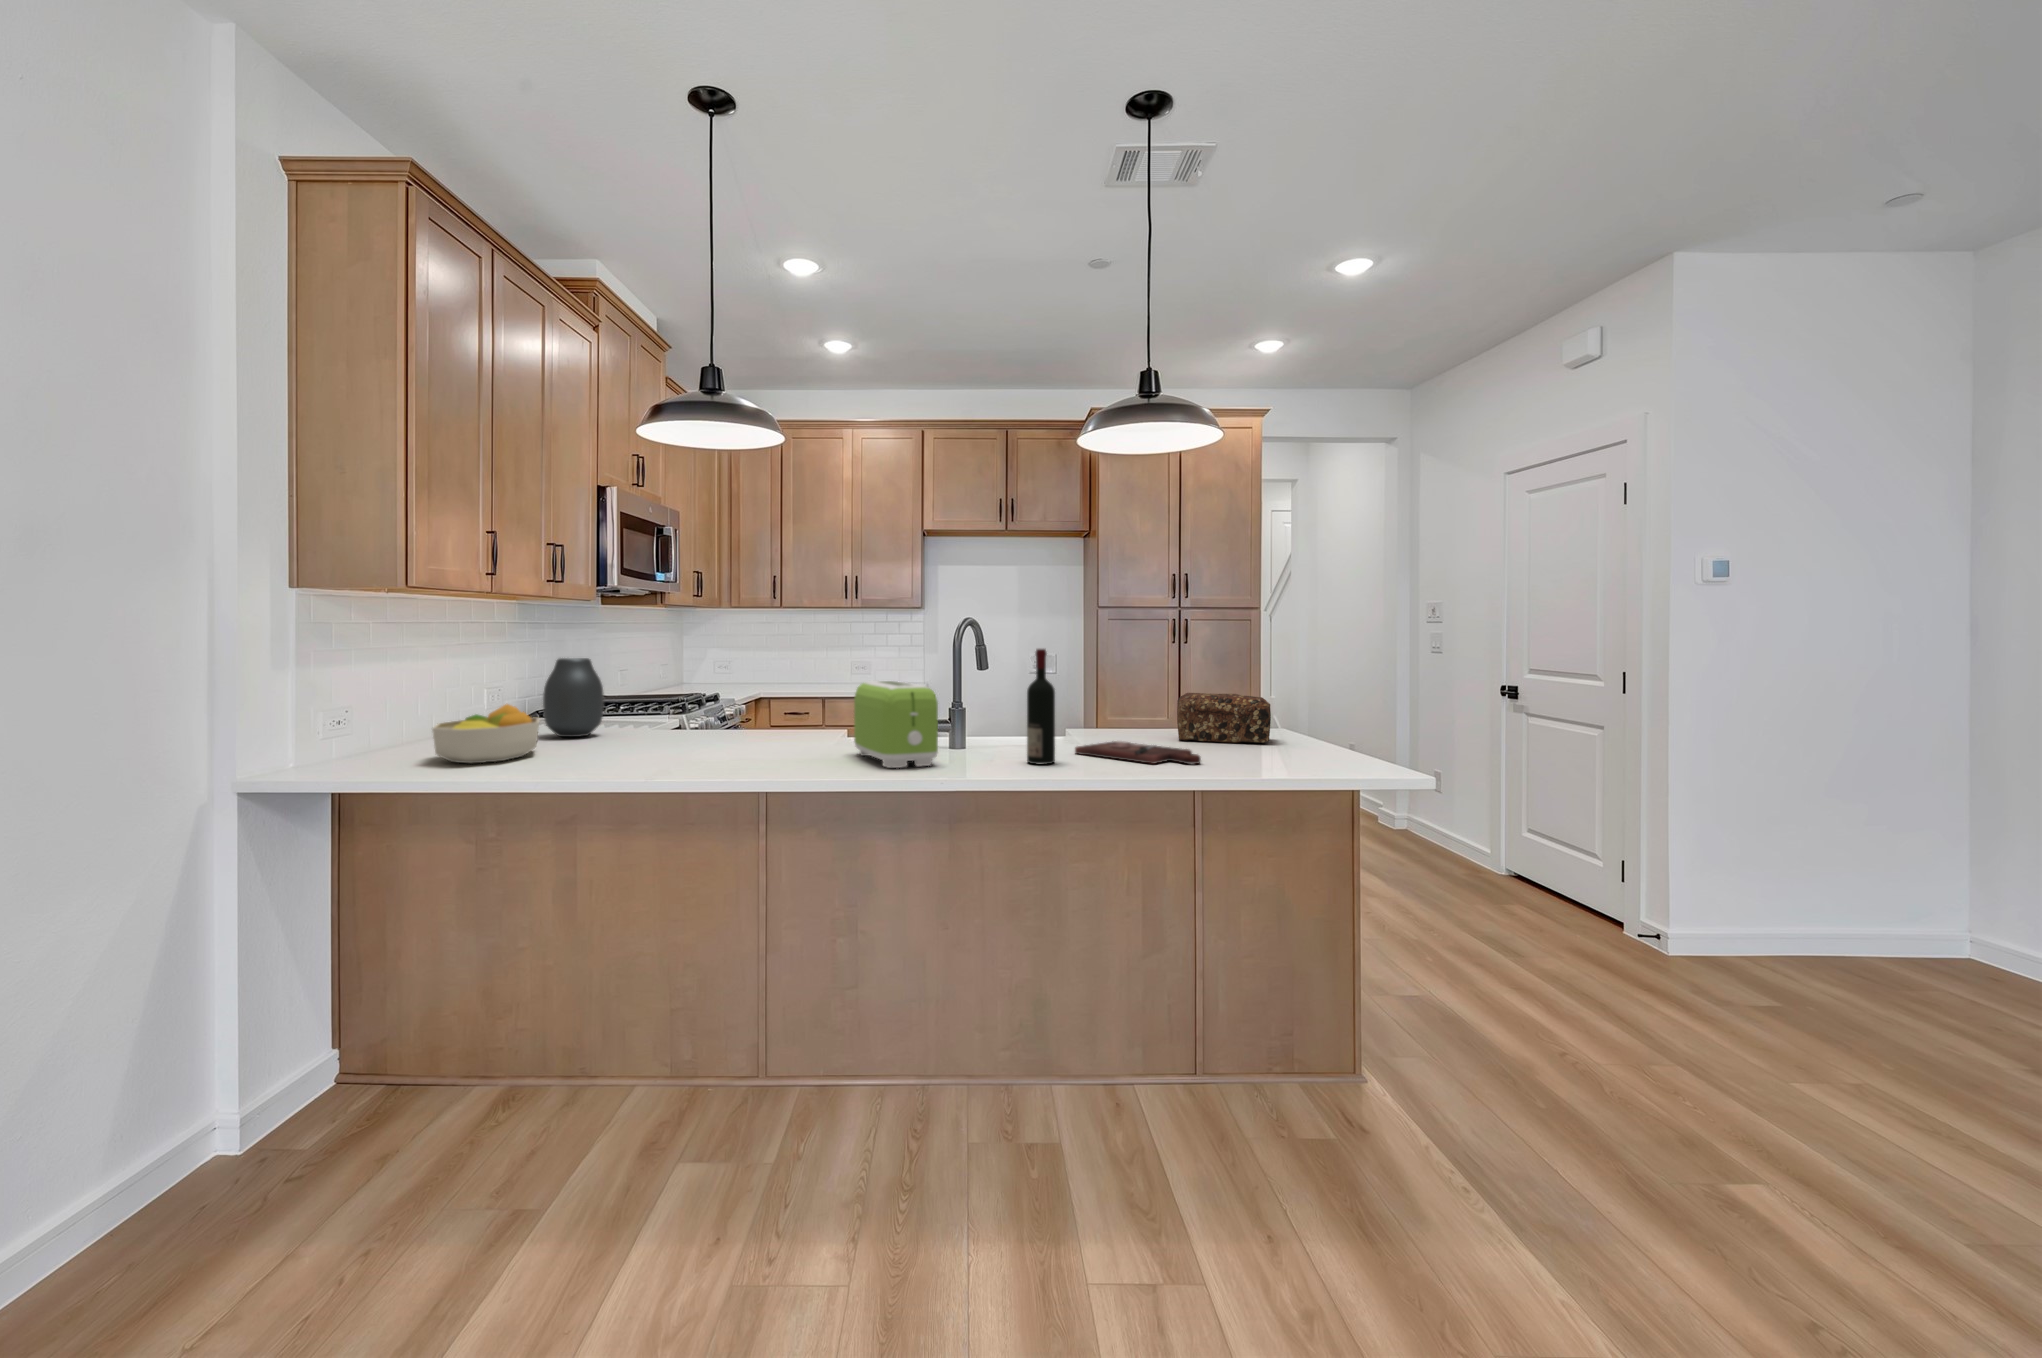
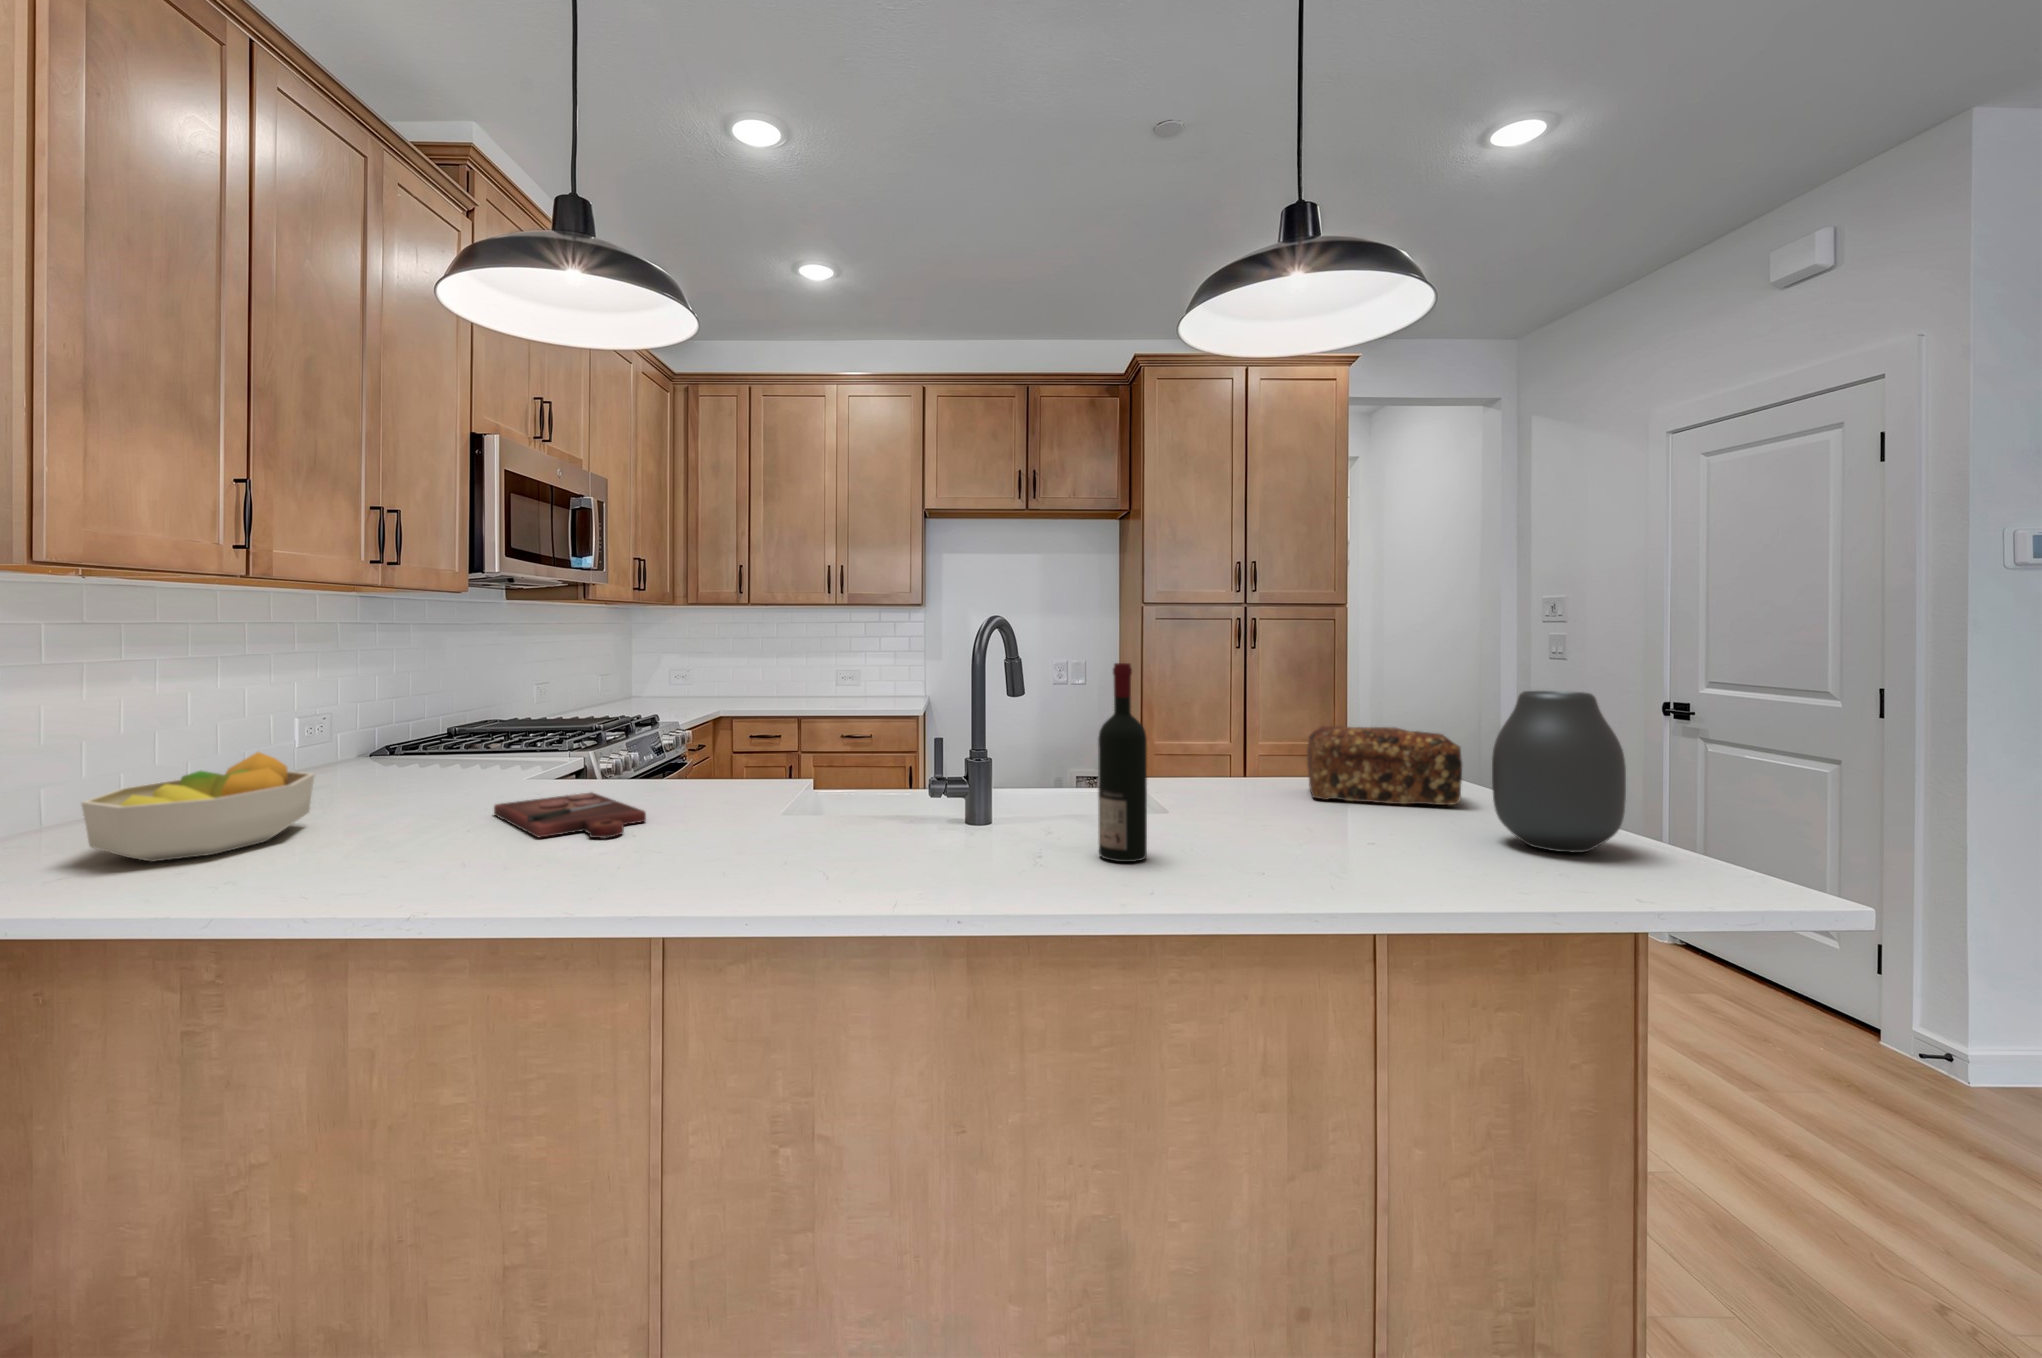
vase: present [543,658,604,737] -> present [1492,691,1626,852]
toaster: present [854,681,938,768] -> none [812,714,948,873]
cutting board: present [1075,741,1201,764] -> present [494,793,646,838]

